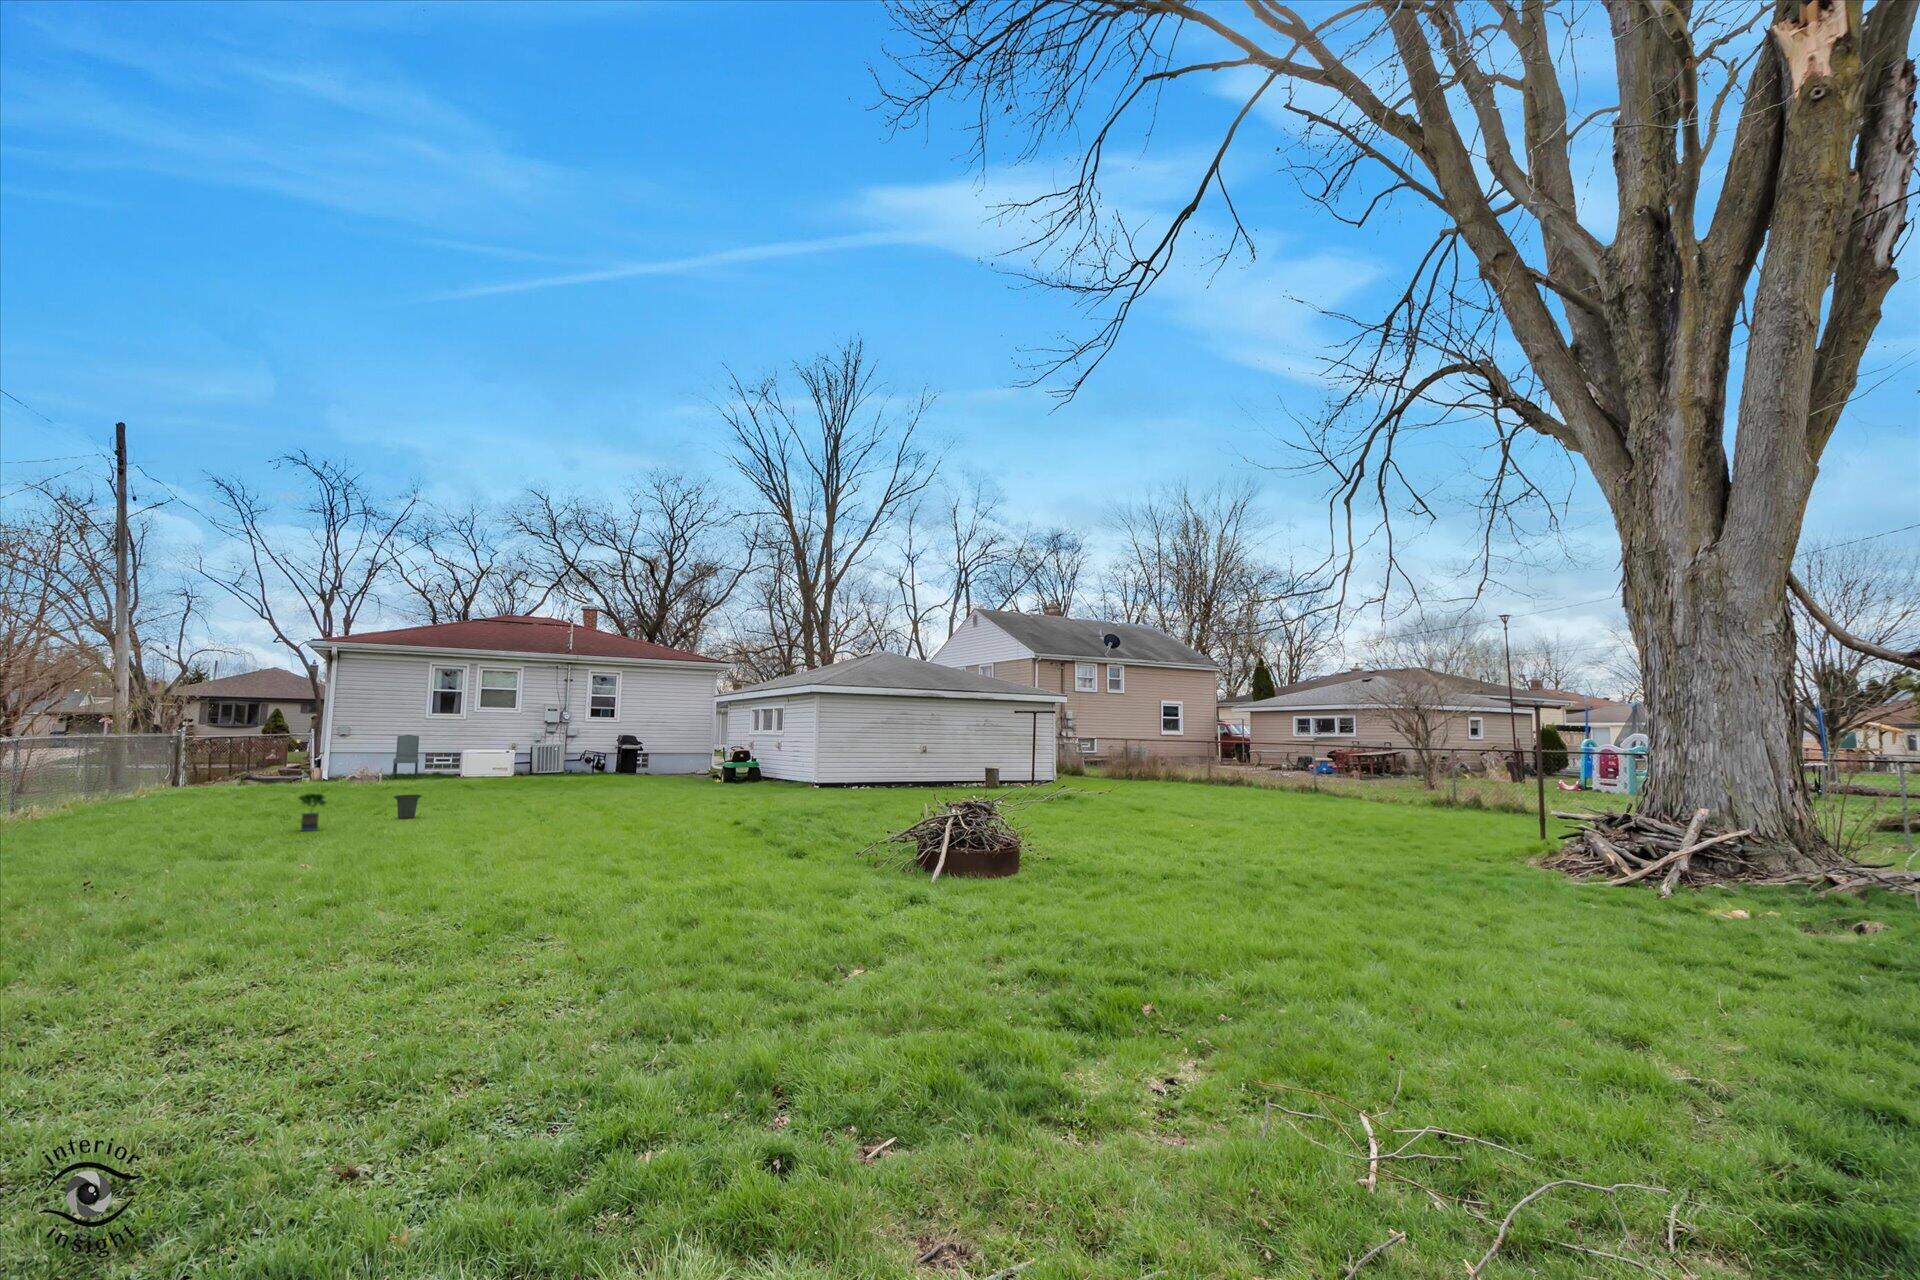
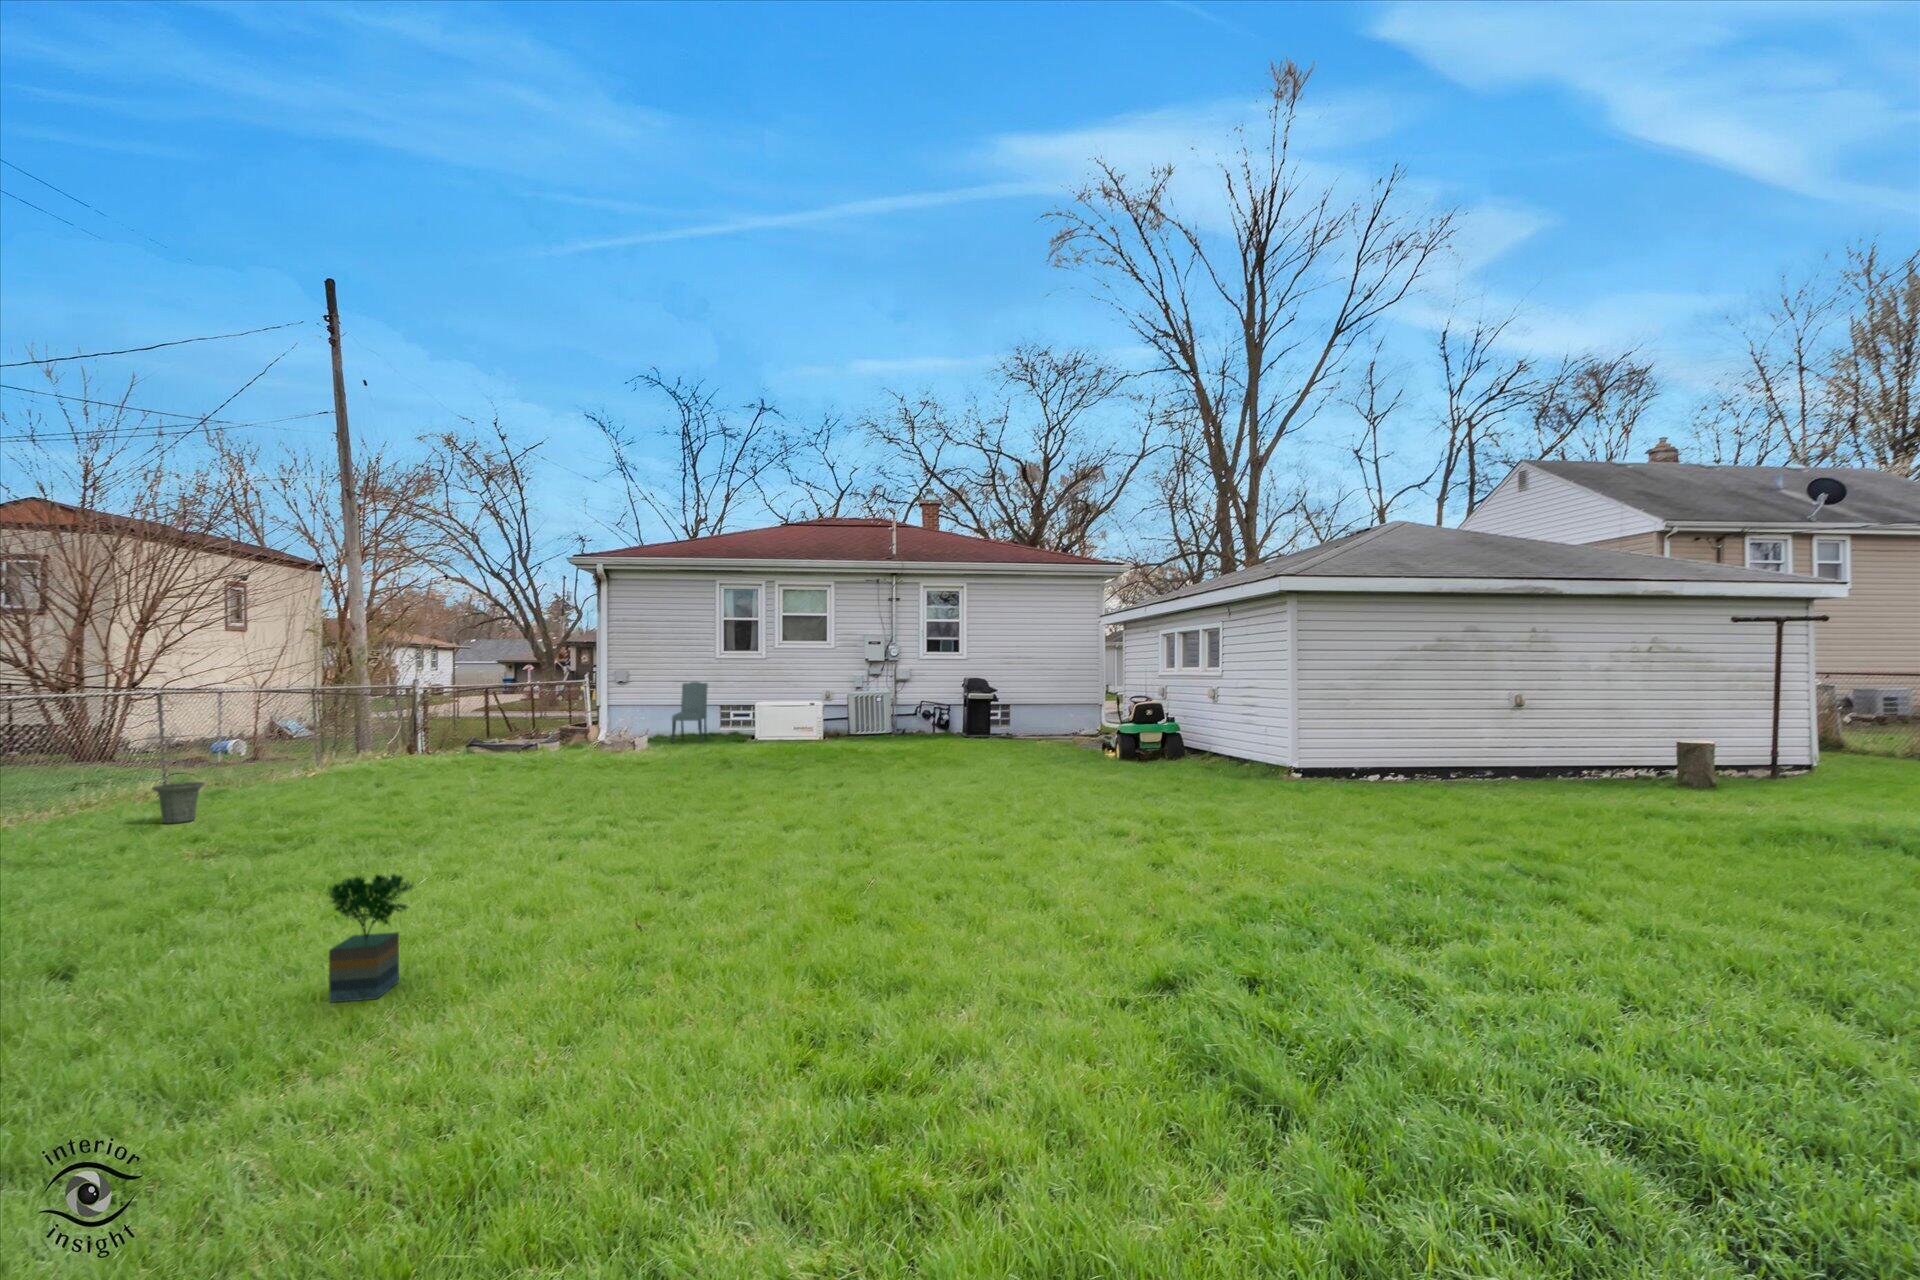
potted tree: present [299,794,326,831] -> present [327,874,413,1003]
basket: present [394,795,421,819] -> present [152,782,205,824]

